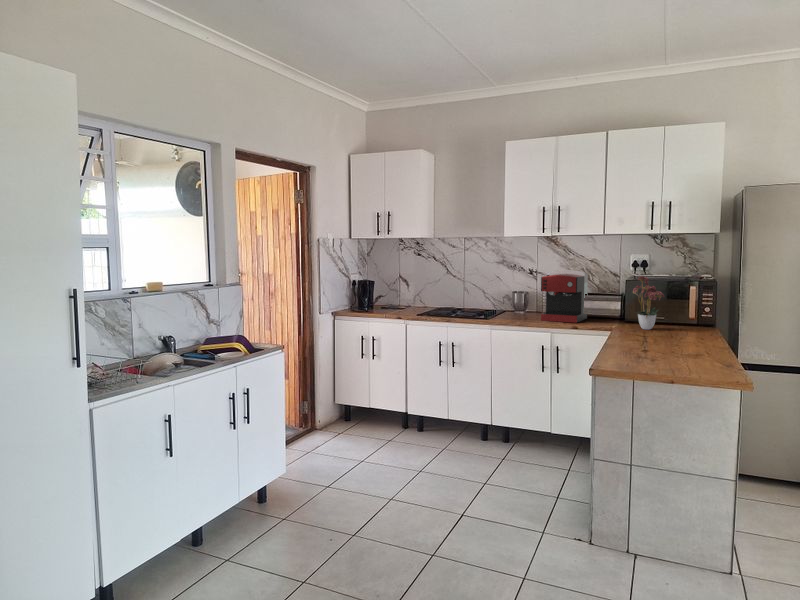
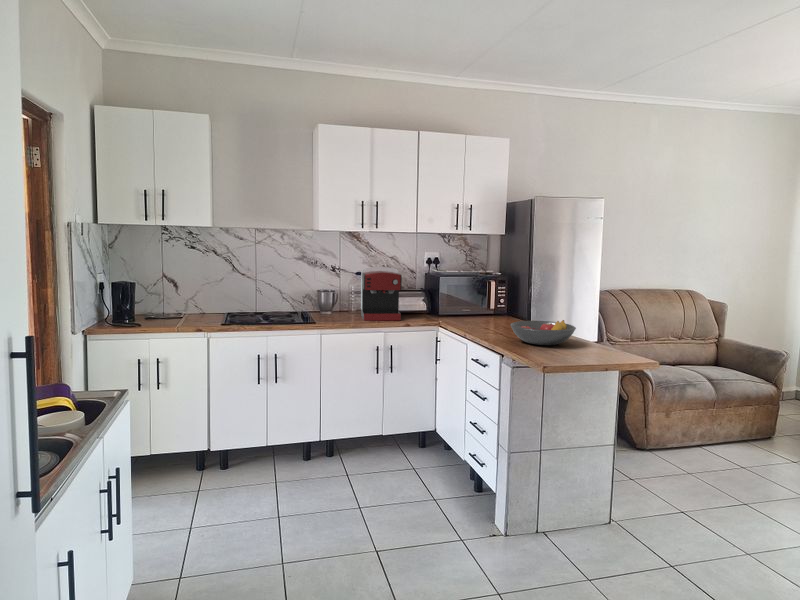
flower arrangement: present [633,276,664,330] -> none [450,270,486,323]
fruit bowl: none [636,327,712,352] -> present [510,320,576,345]

